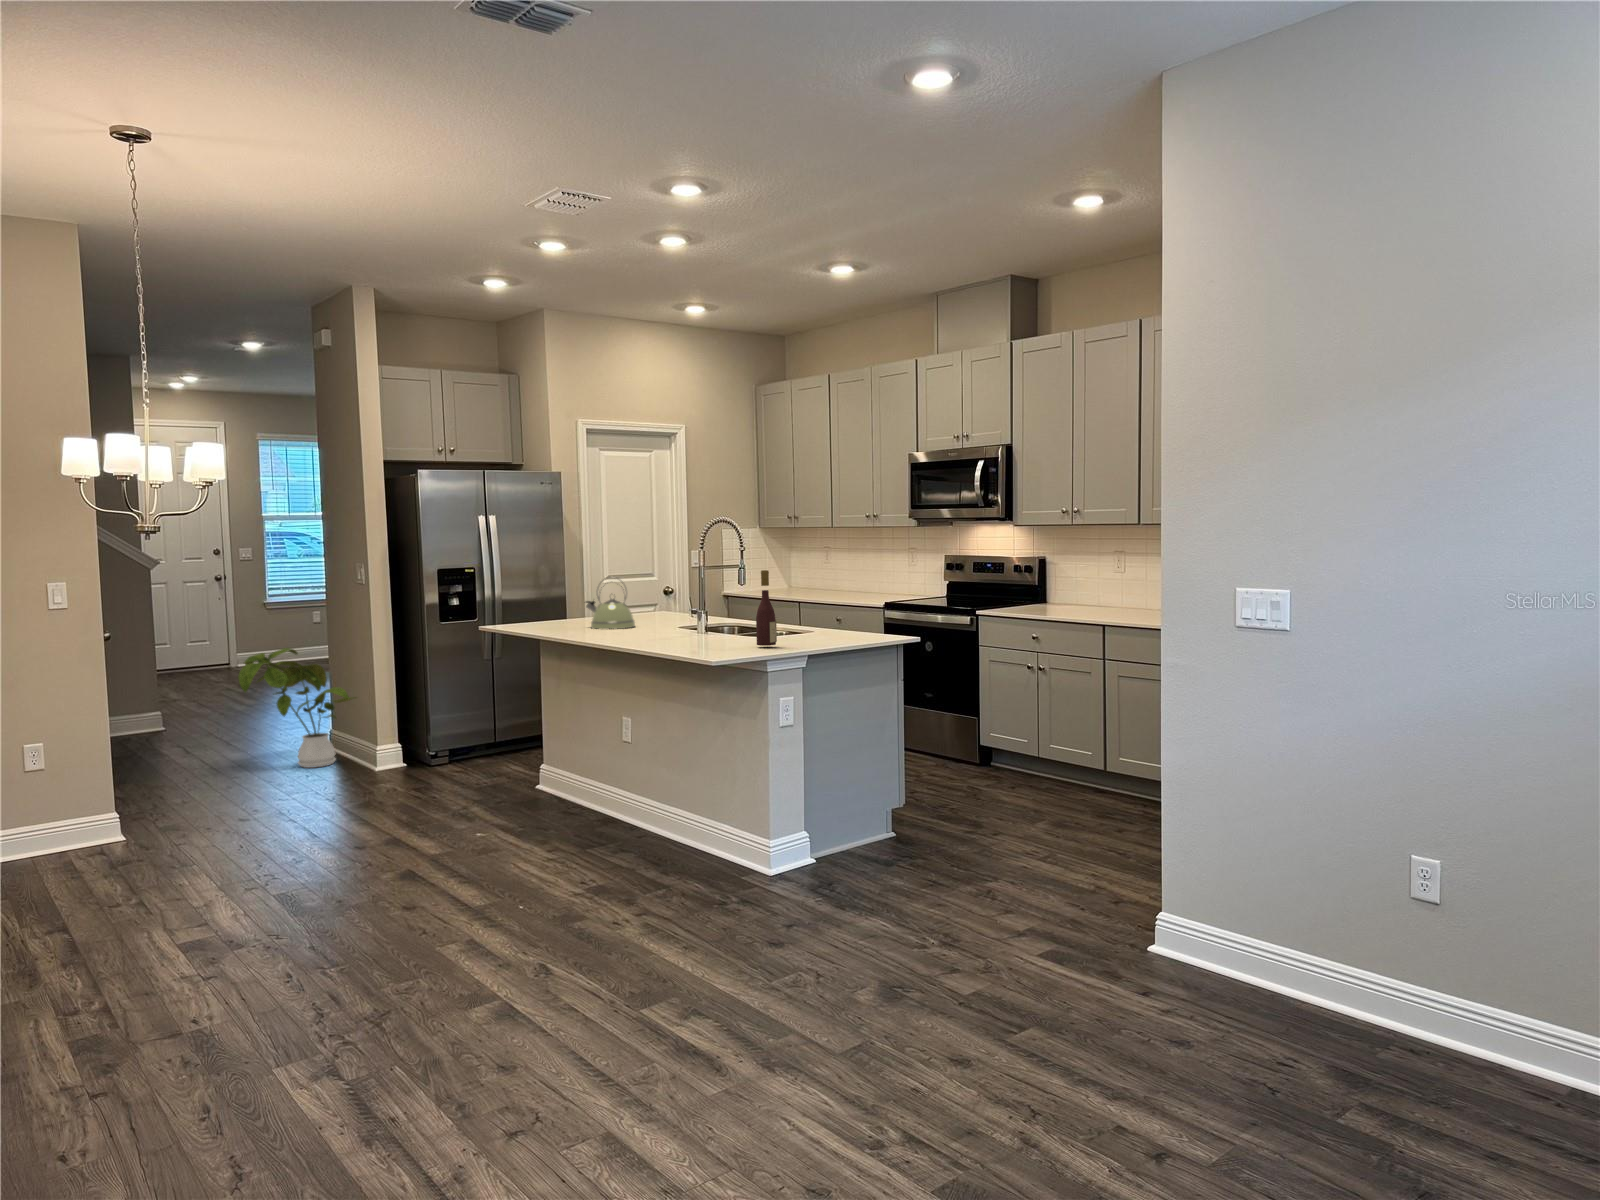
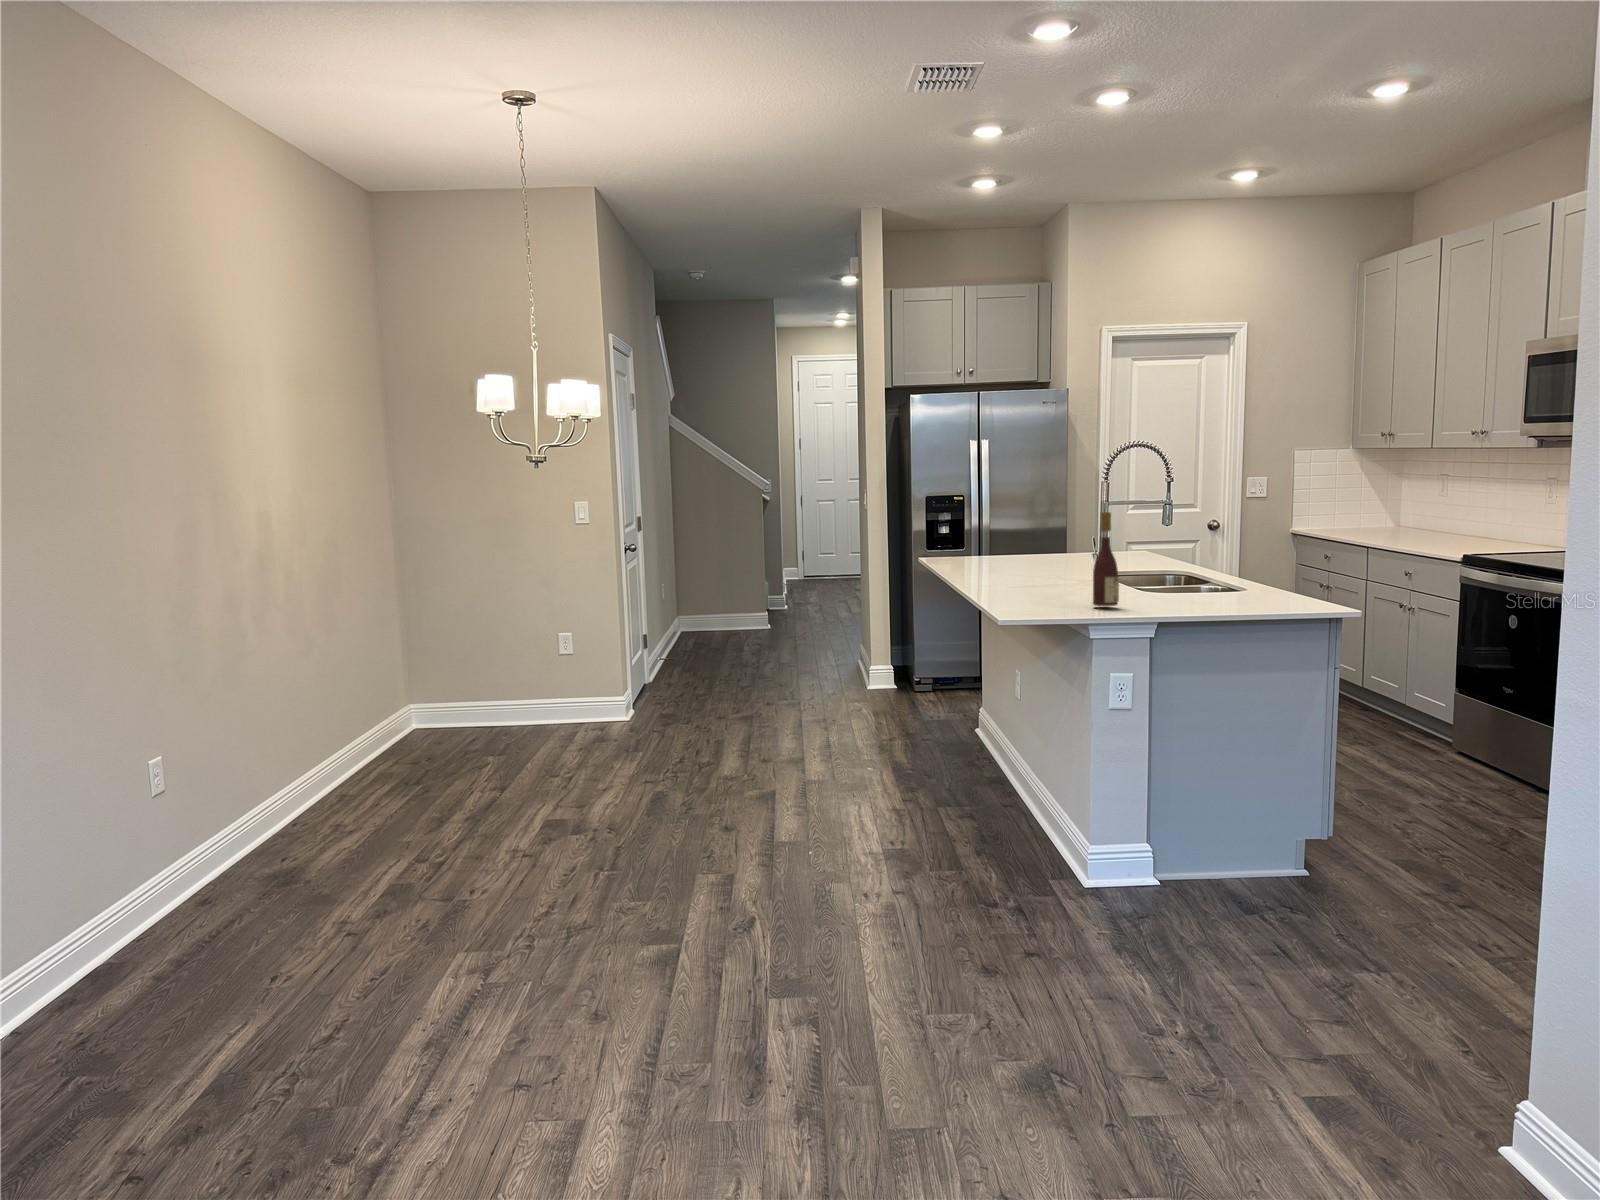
kettle: present [586,583,635,629] -> none [1014,510,1067,570]
house plant: present [239,648,354,768] -> none [761,566,859,680]

